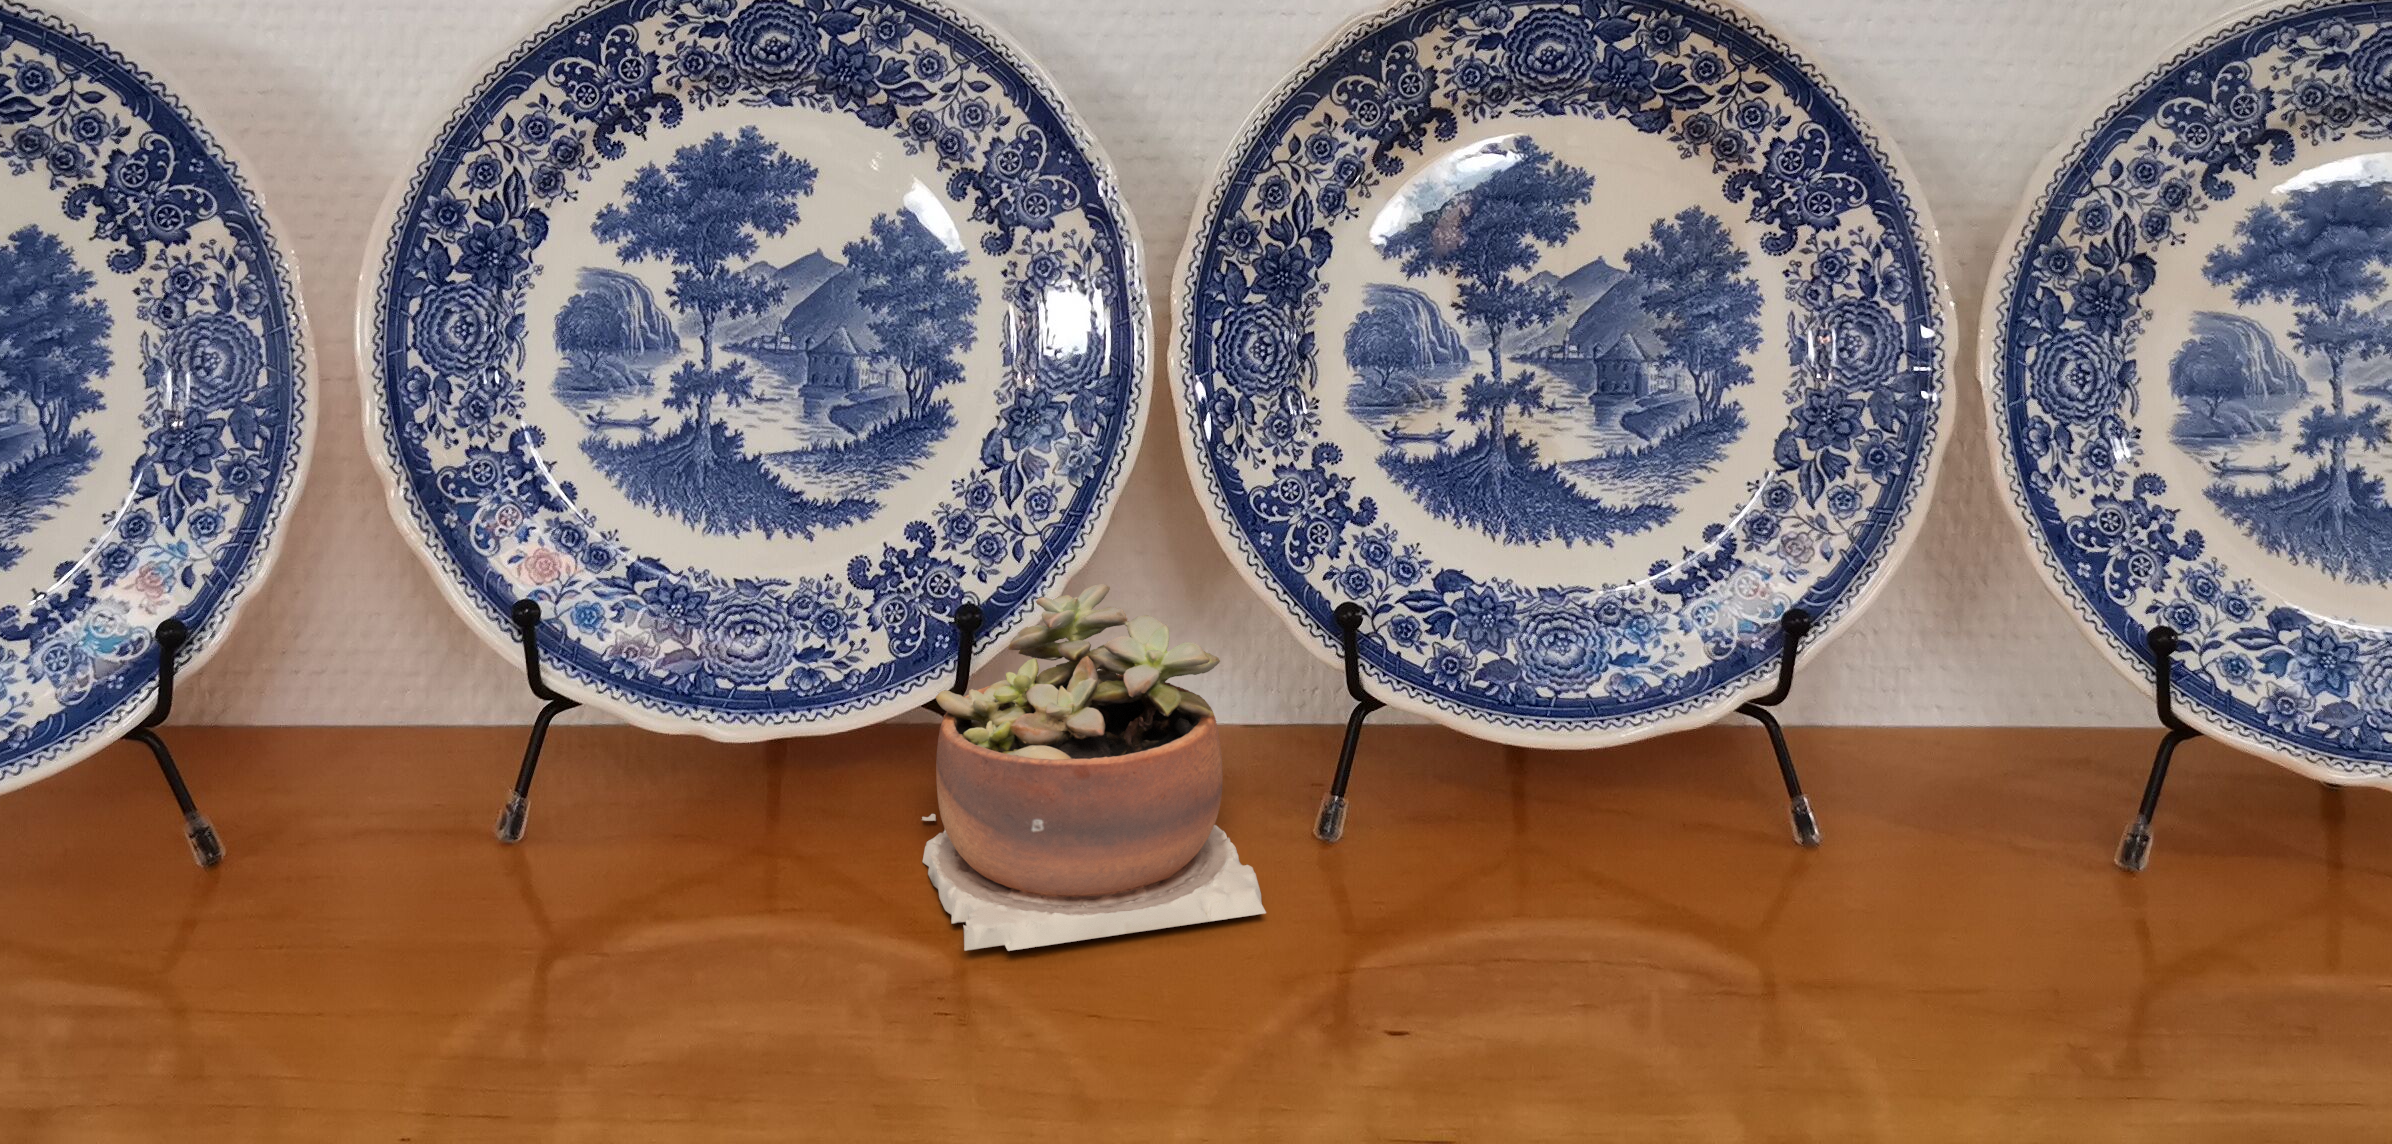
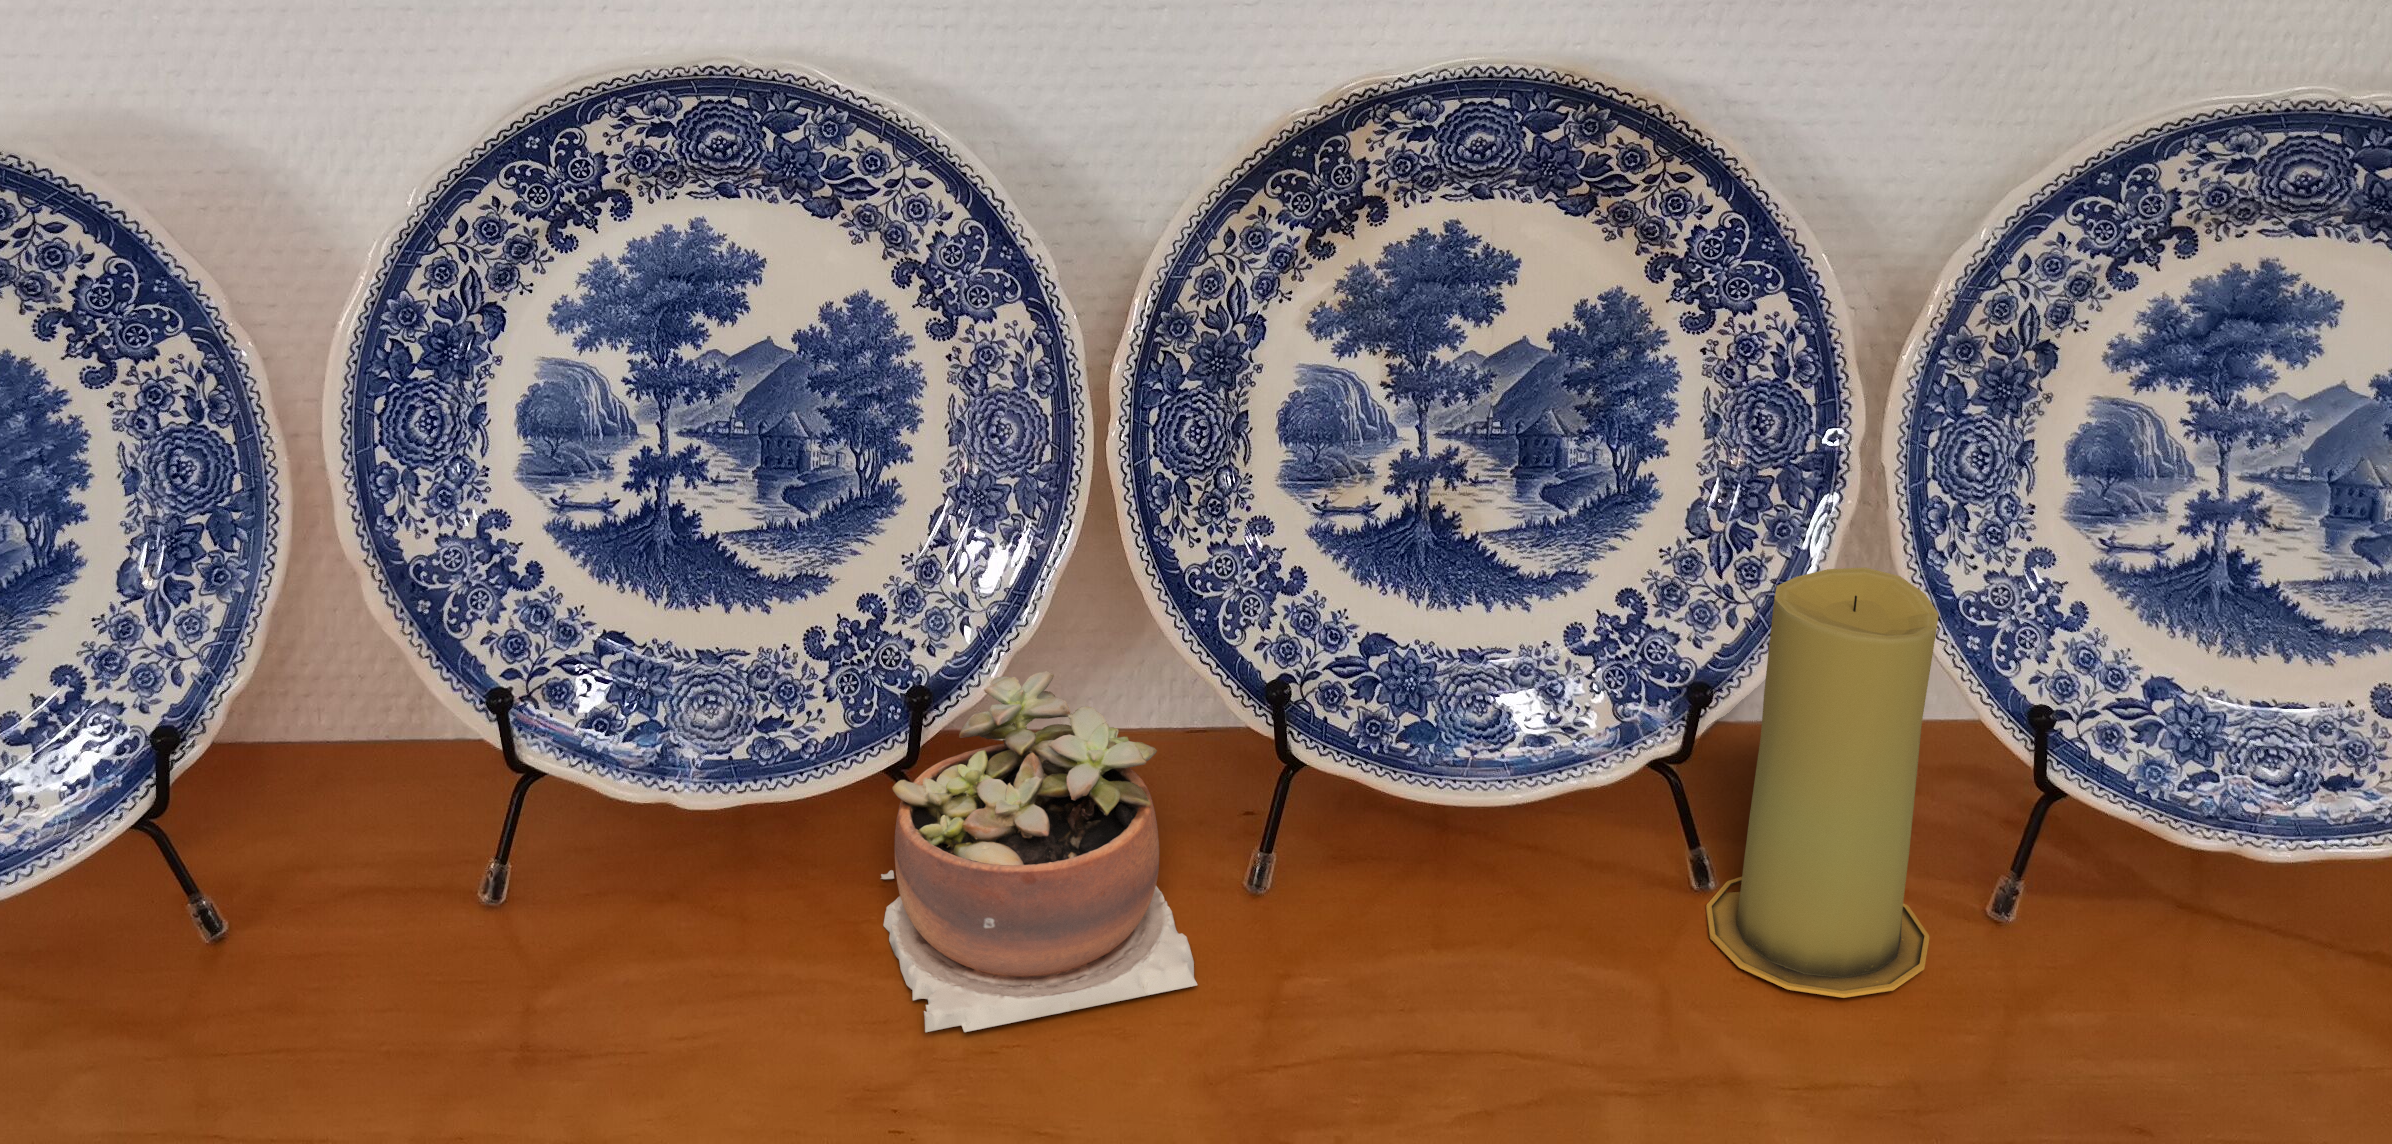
candle: none [1816,462,2070,932] -> present [1706,567,1939,998]

